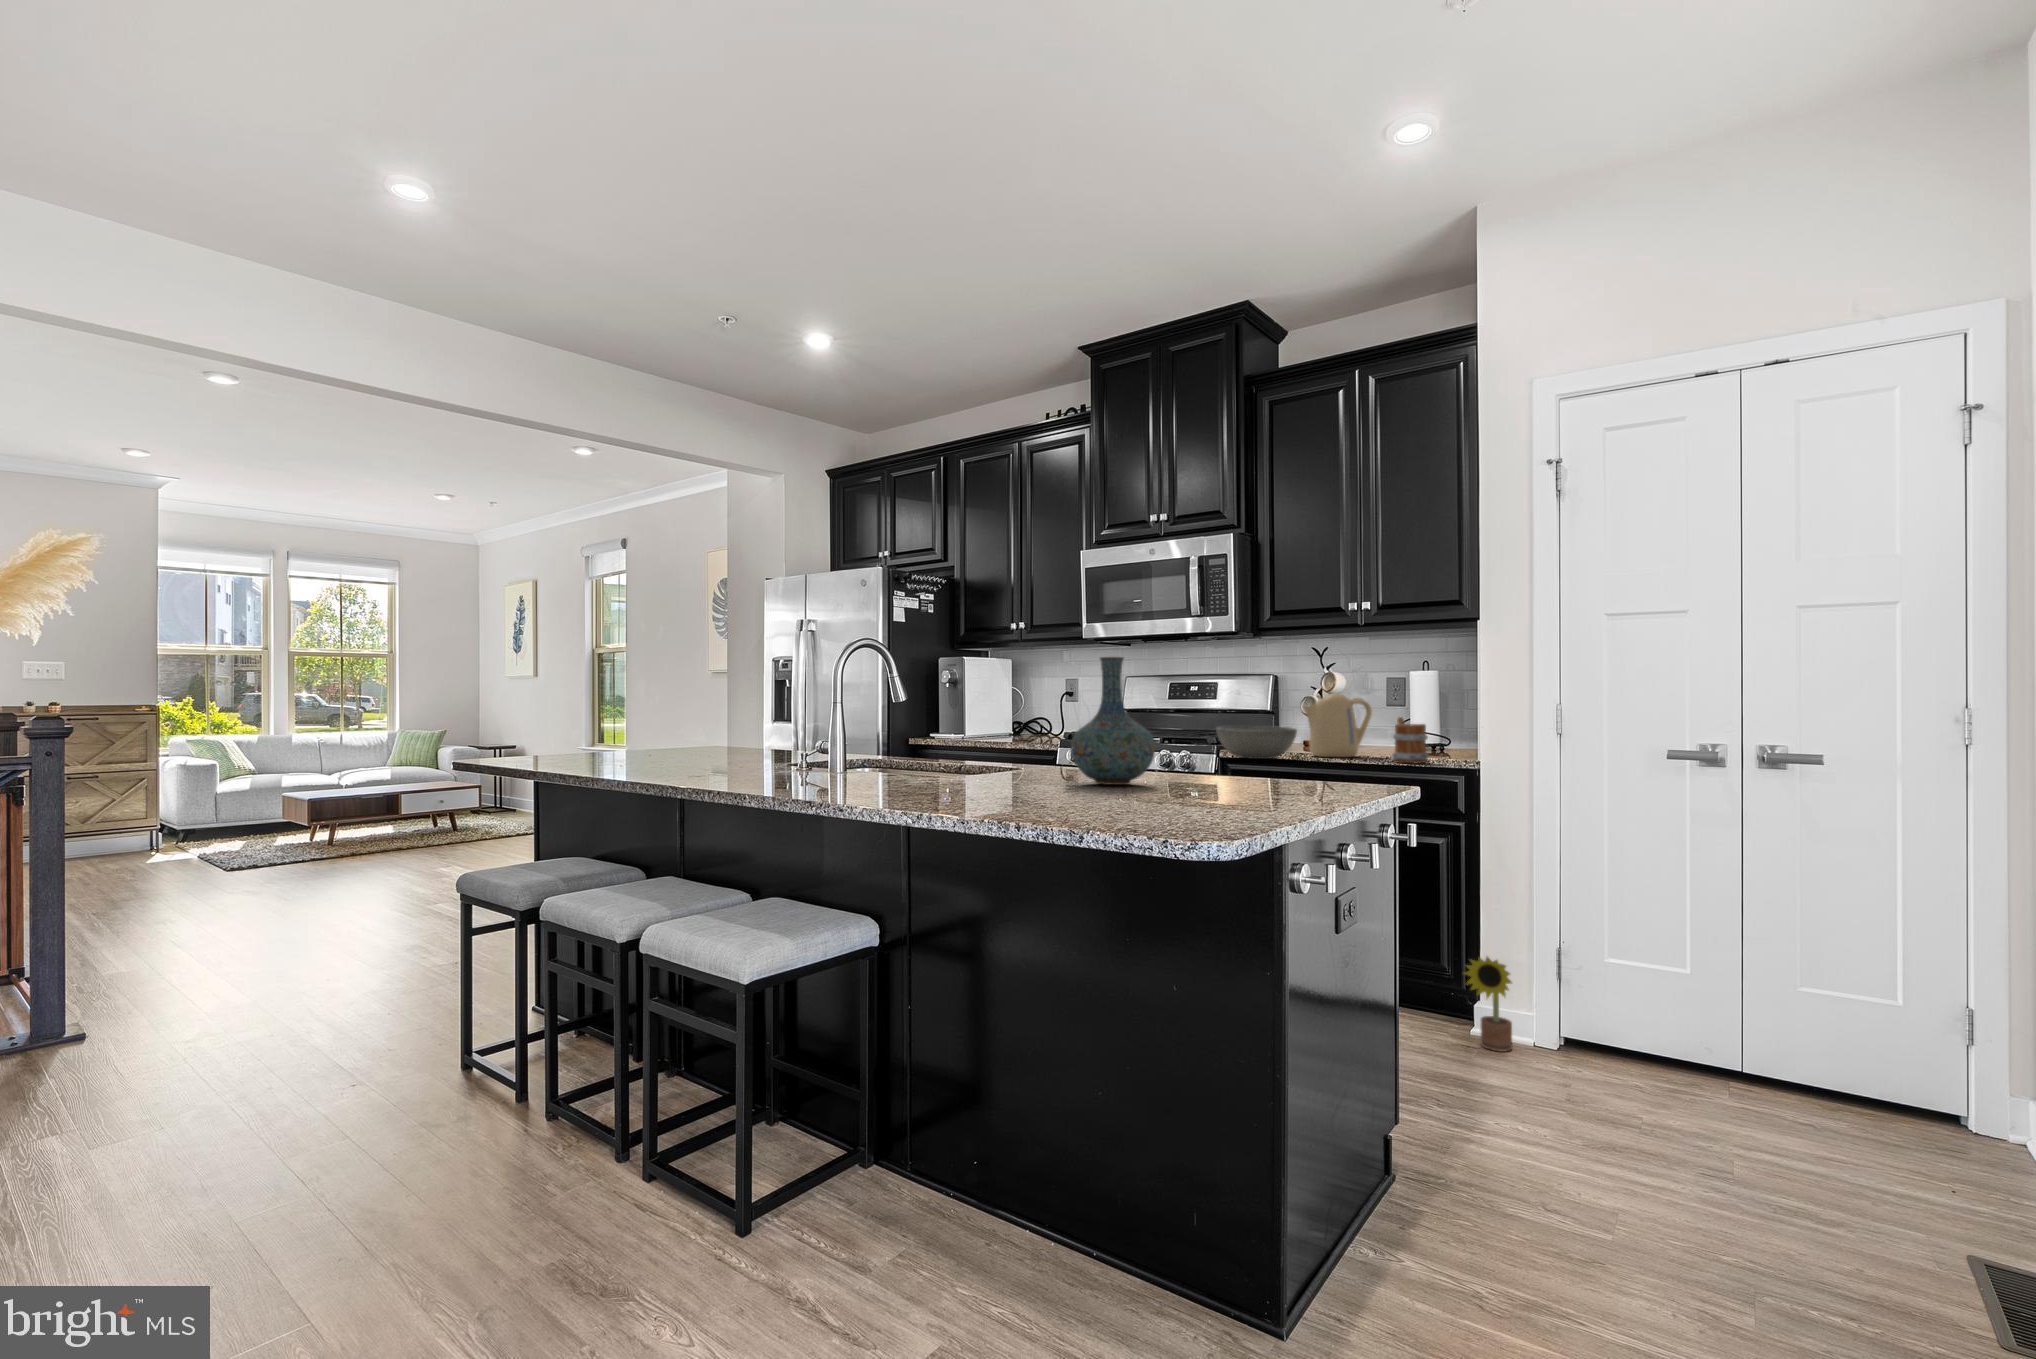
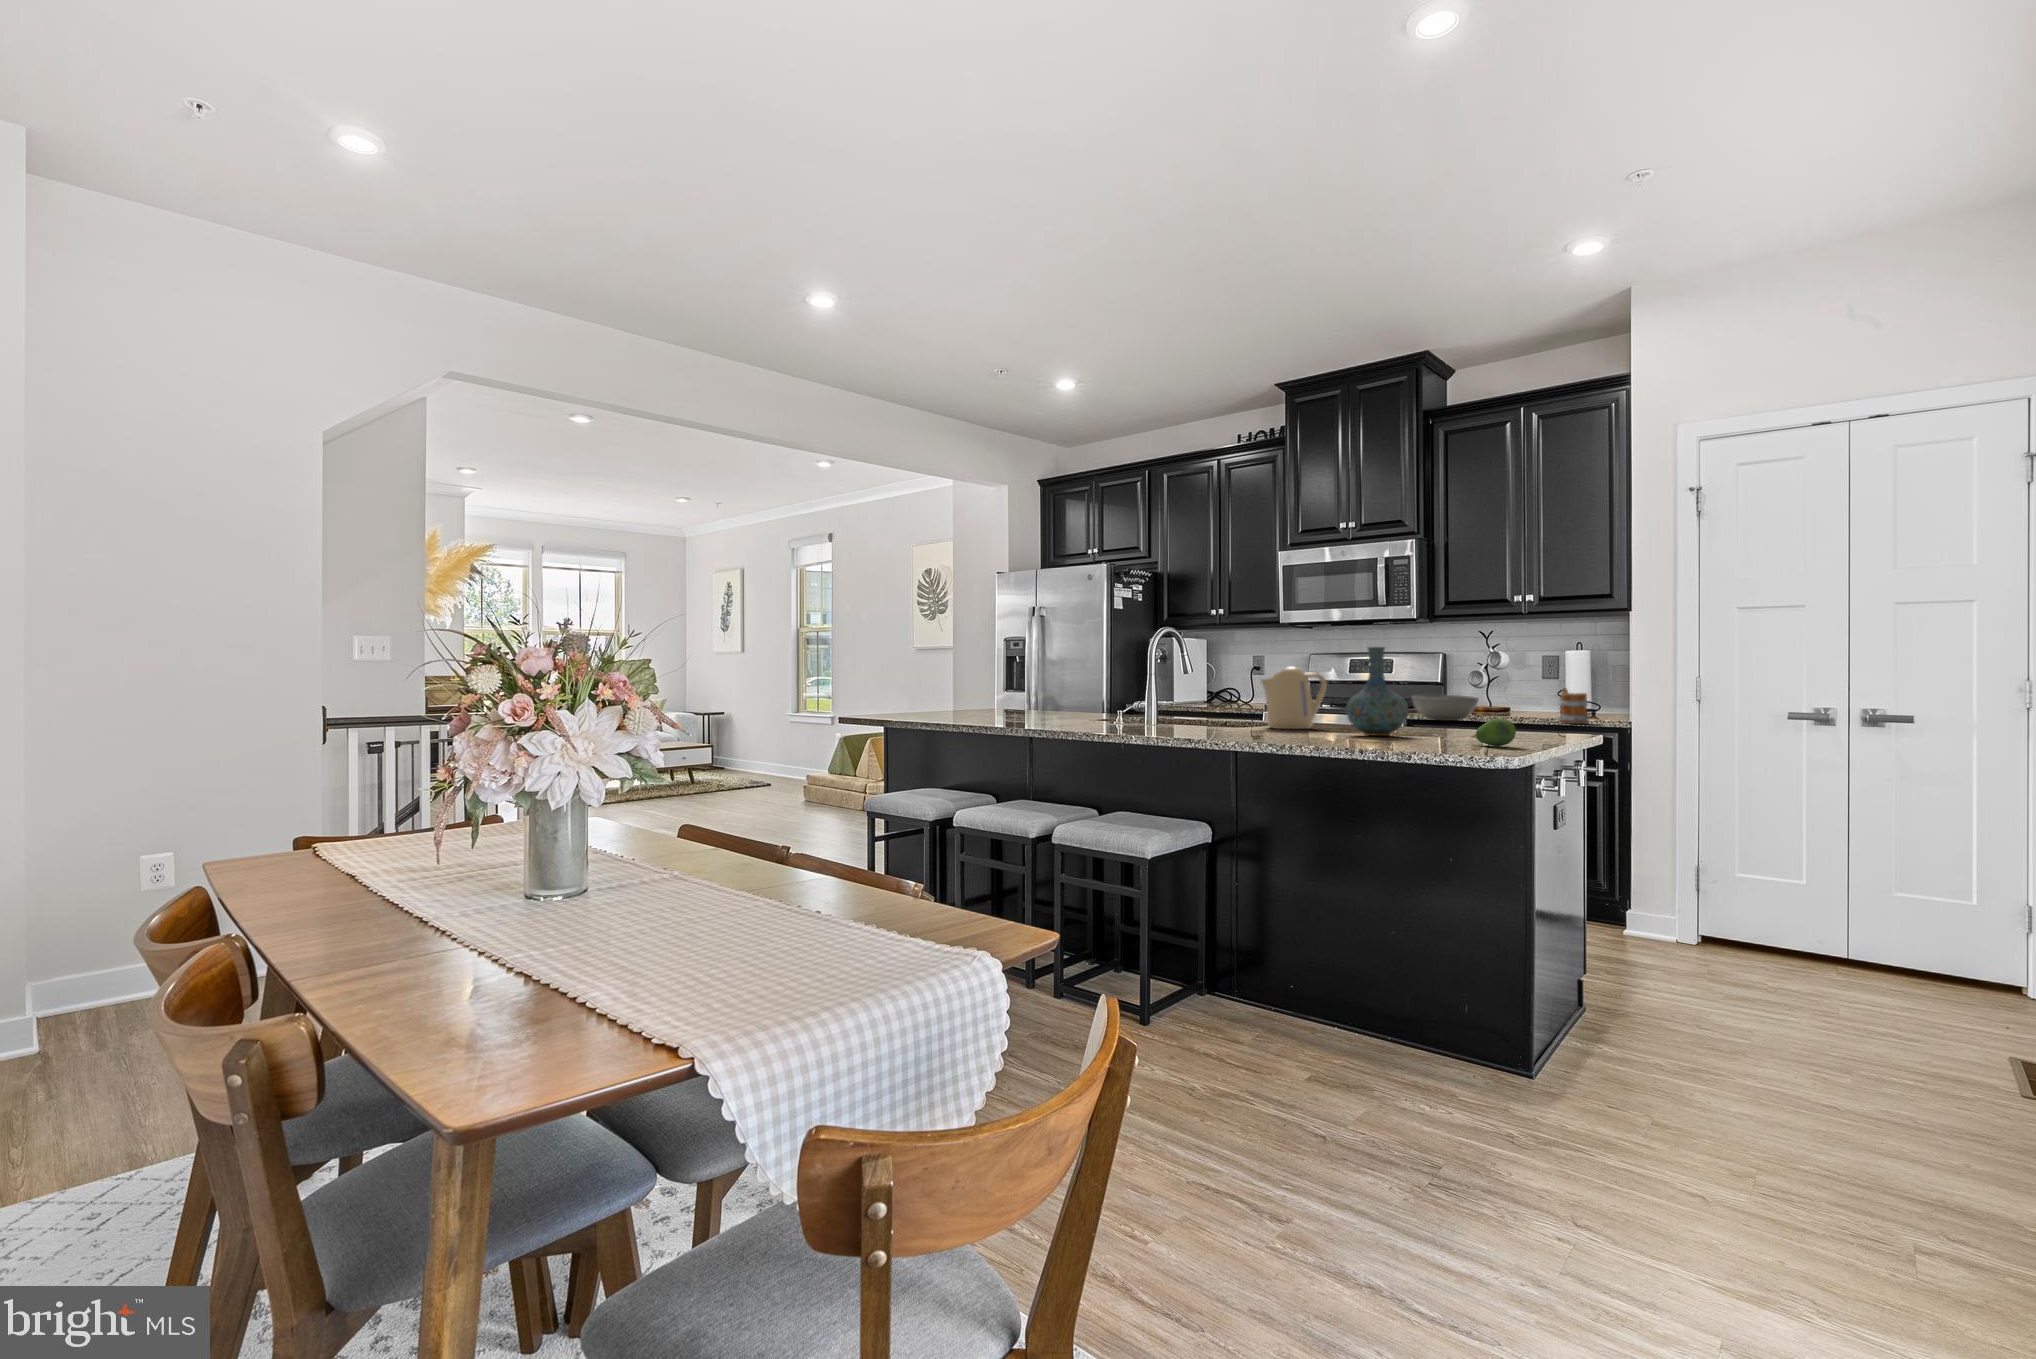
kettle: present [1304,692,1372,757] -> present [1261,666,1327,729]
fruit: none [1219,763,1273,806] -> present [1476,719,1516,746]
decorative plant: present [1464,957,1512,1052] -> none [1616,870,1659,943]

